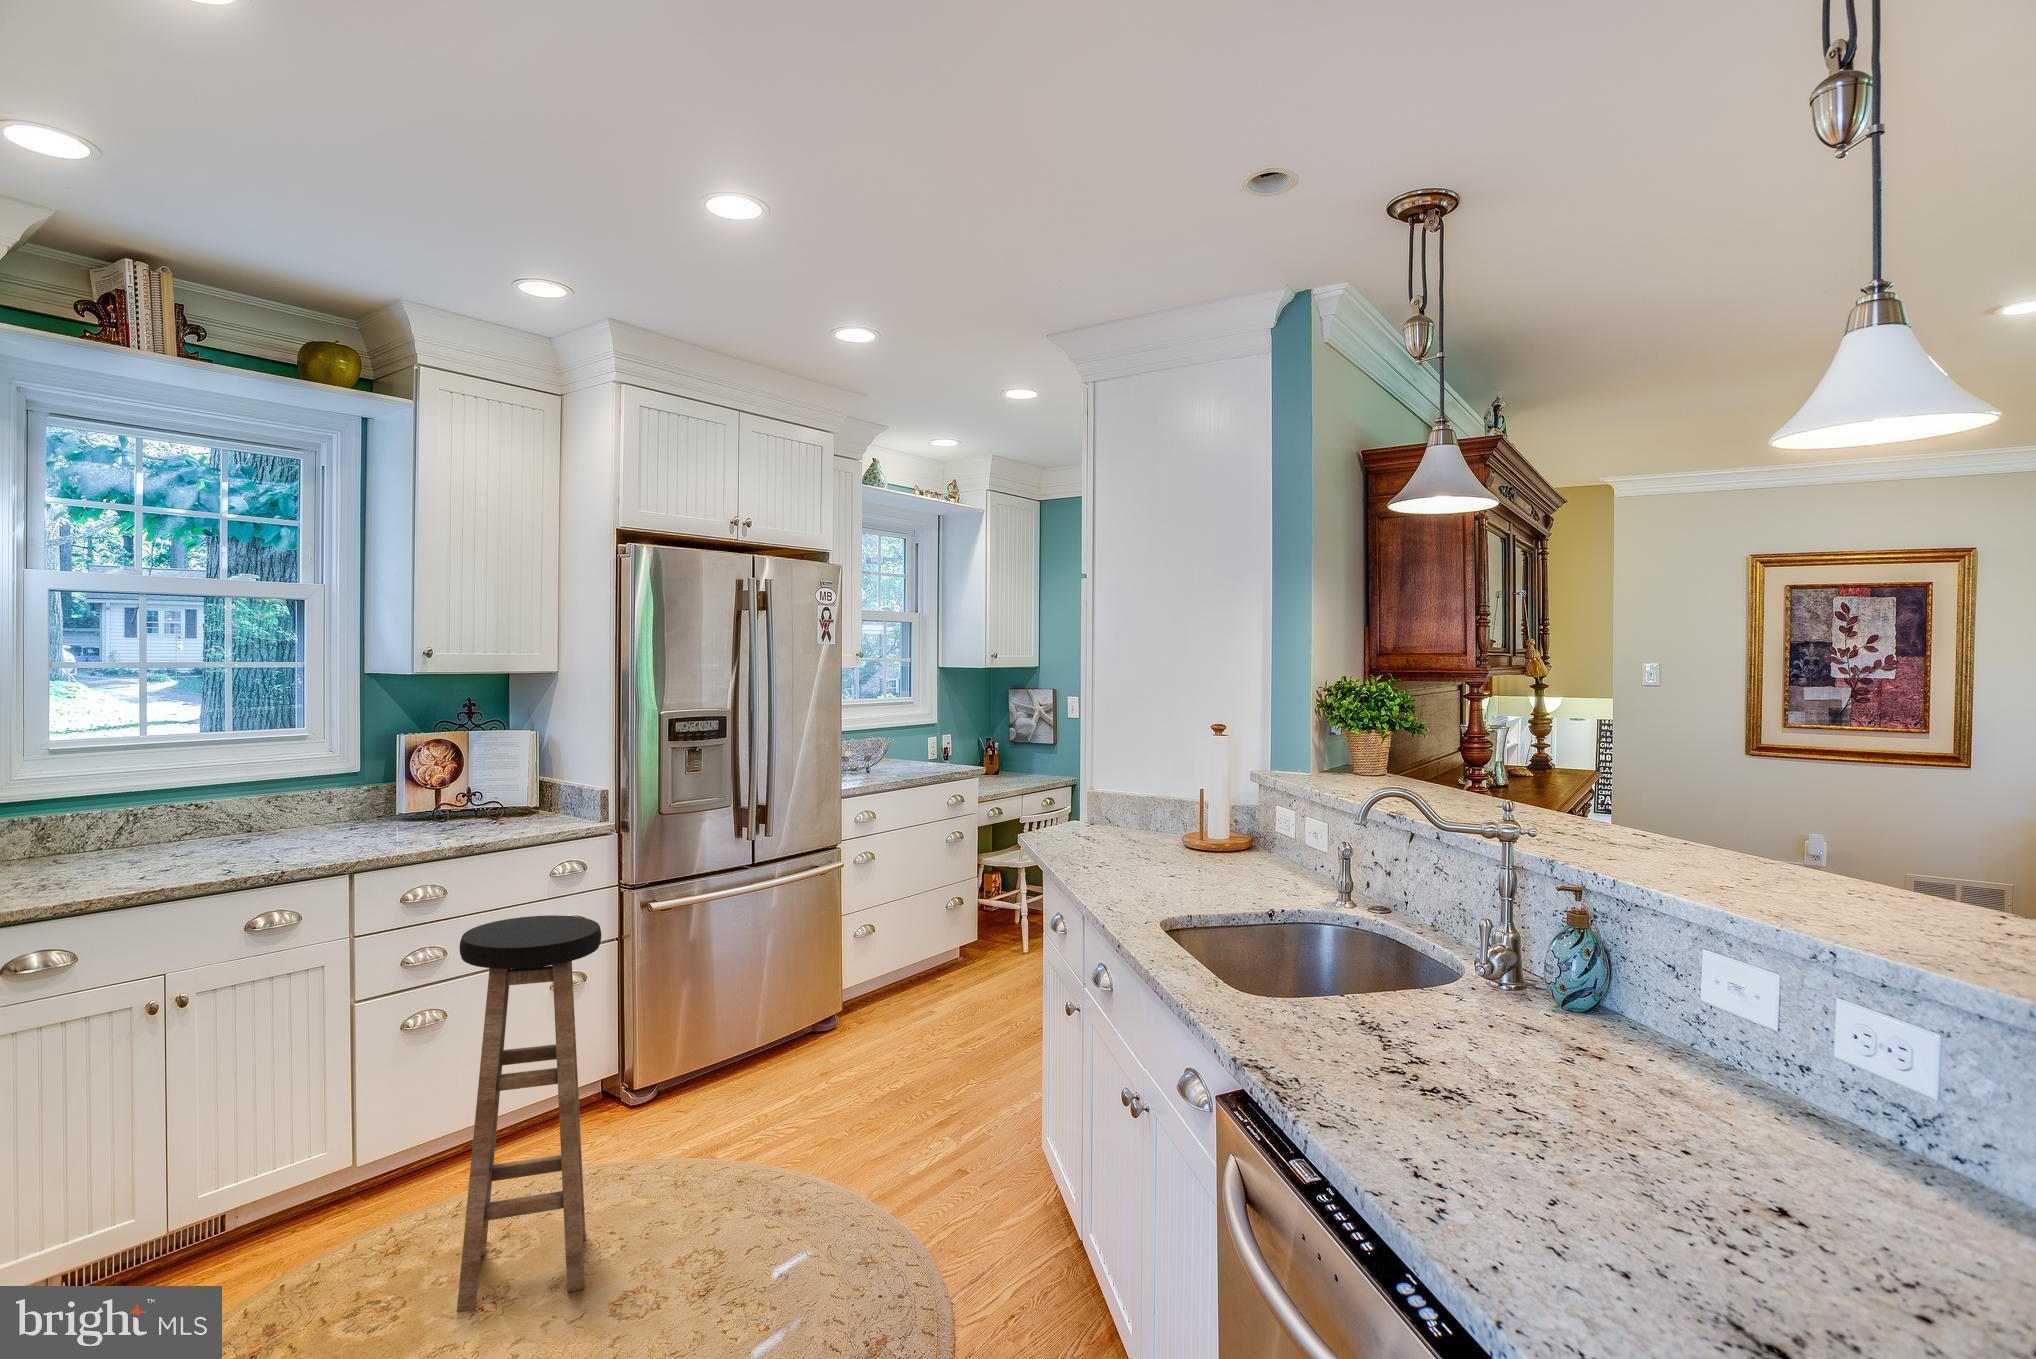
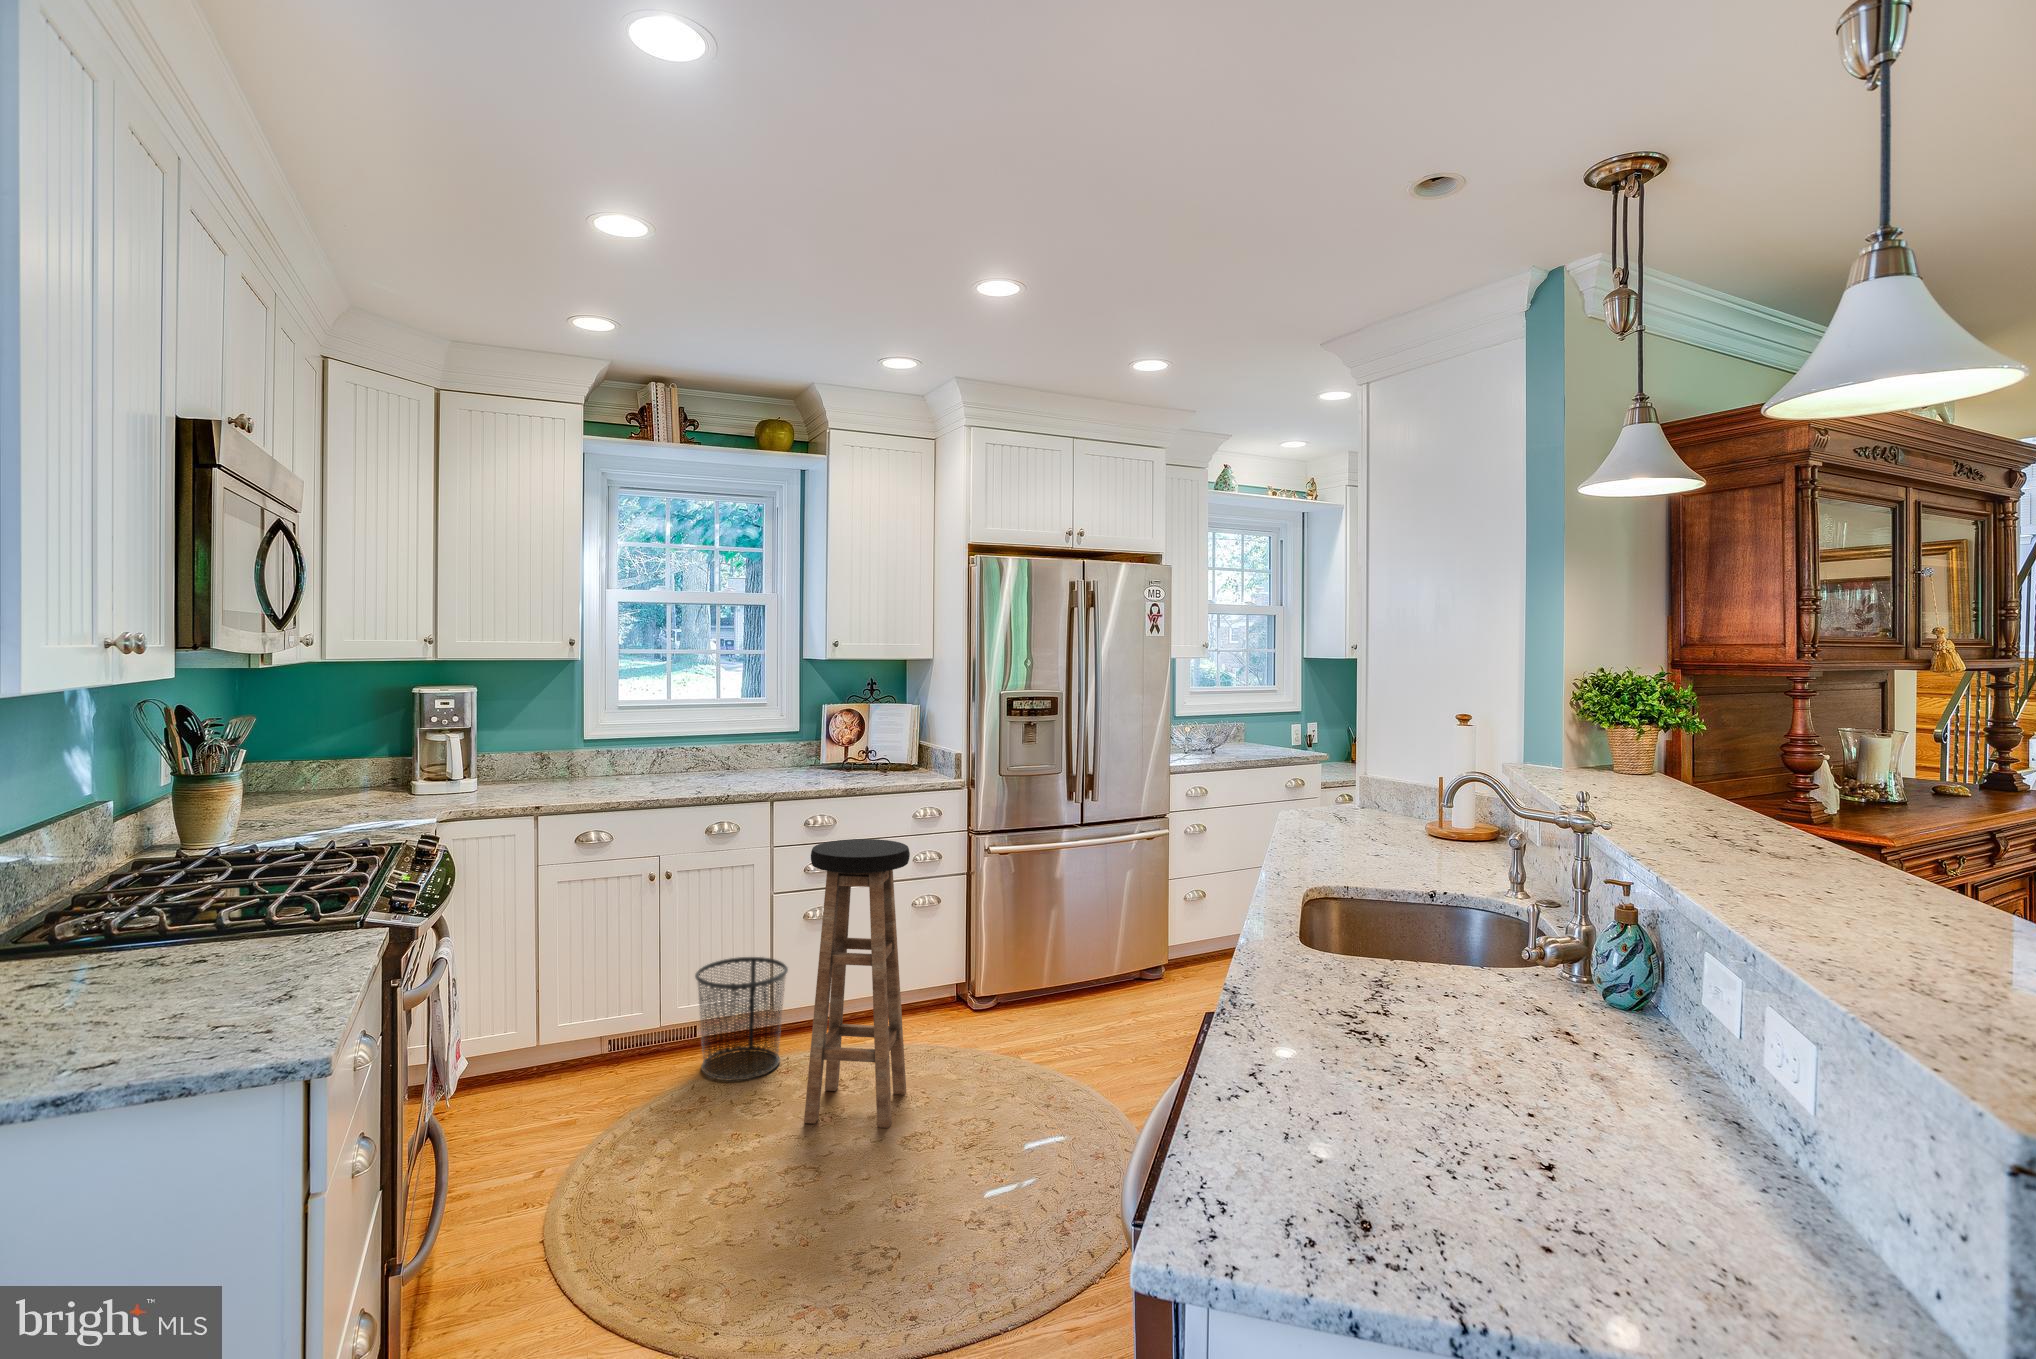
waste bin: none [241,1092,394,1281] -> present [695,957,788,1081]

